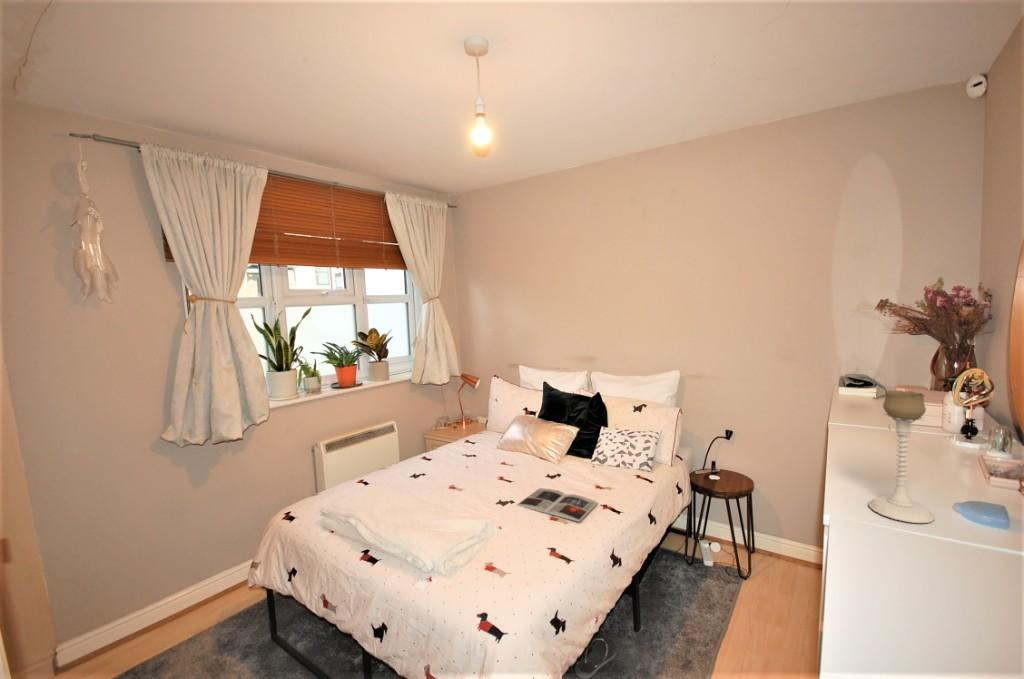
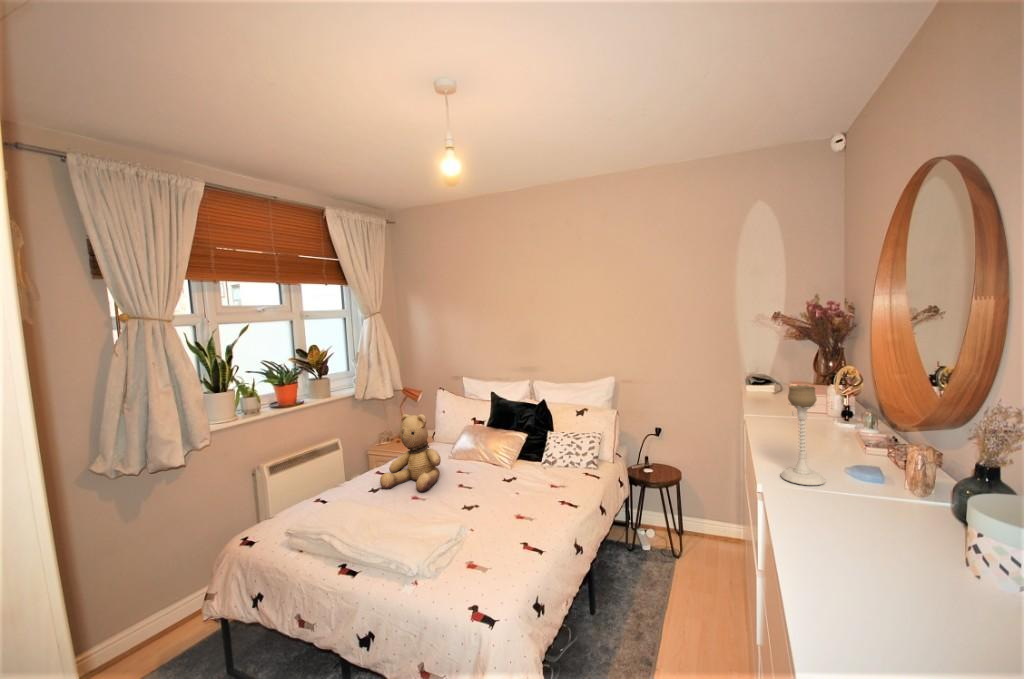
teddy bear: none [421,400,481,481] -> present [380,414,441,492]
magazine: present [518,488,598,522] -> none [482,492,556,518]

